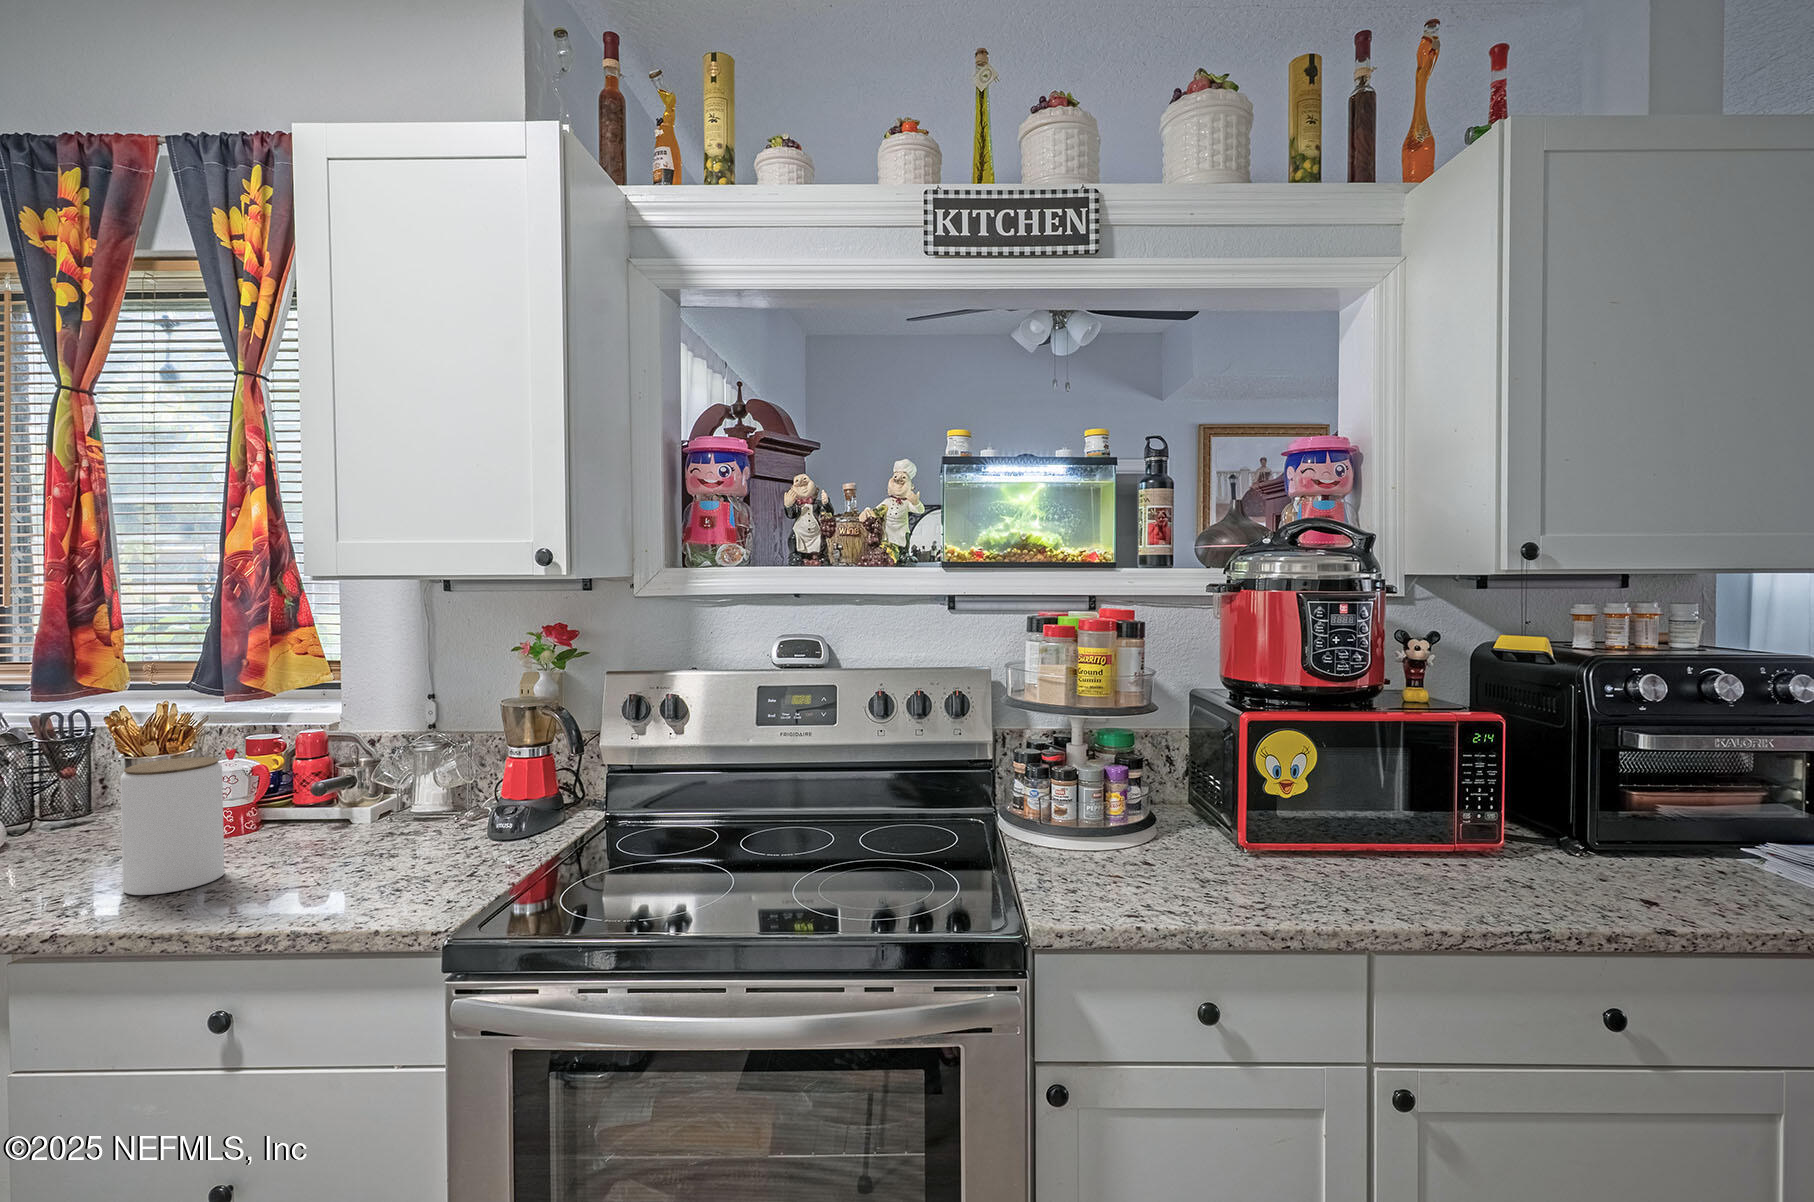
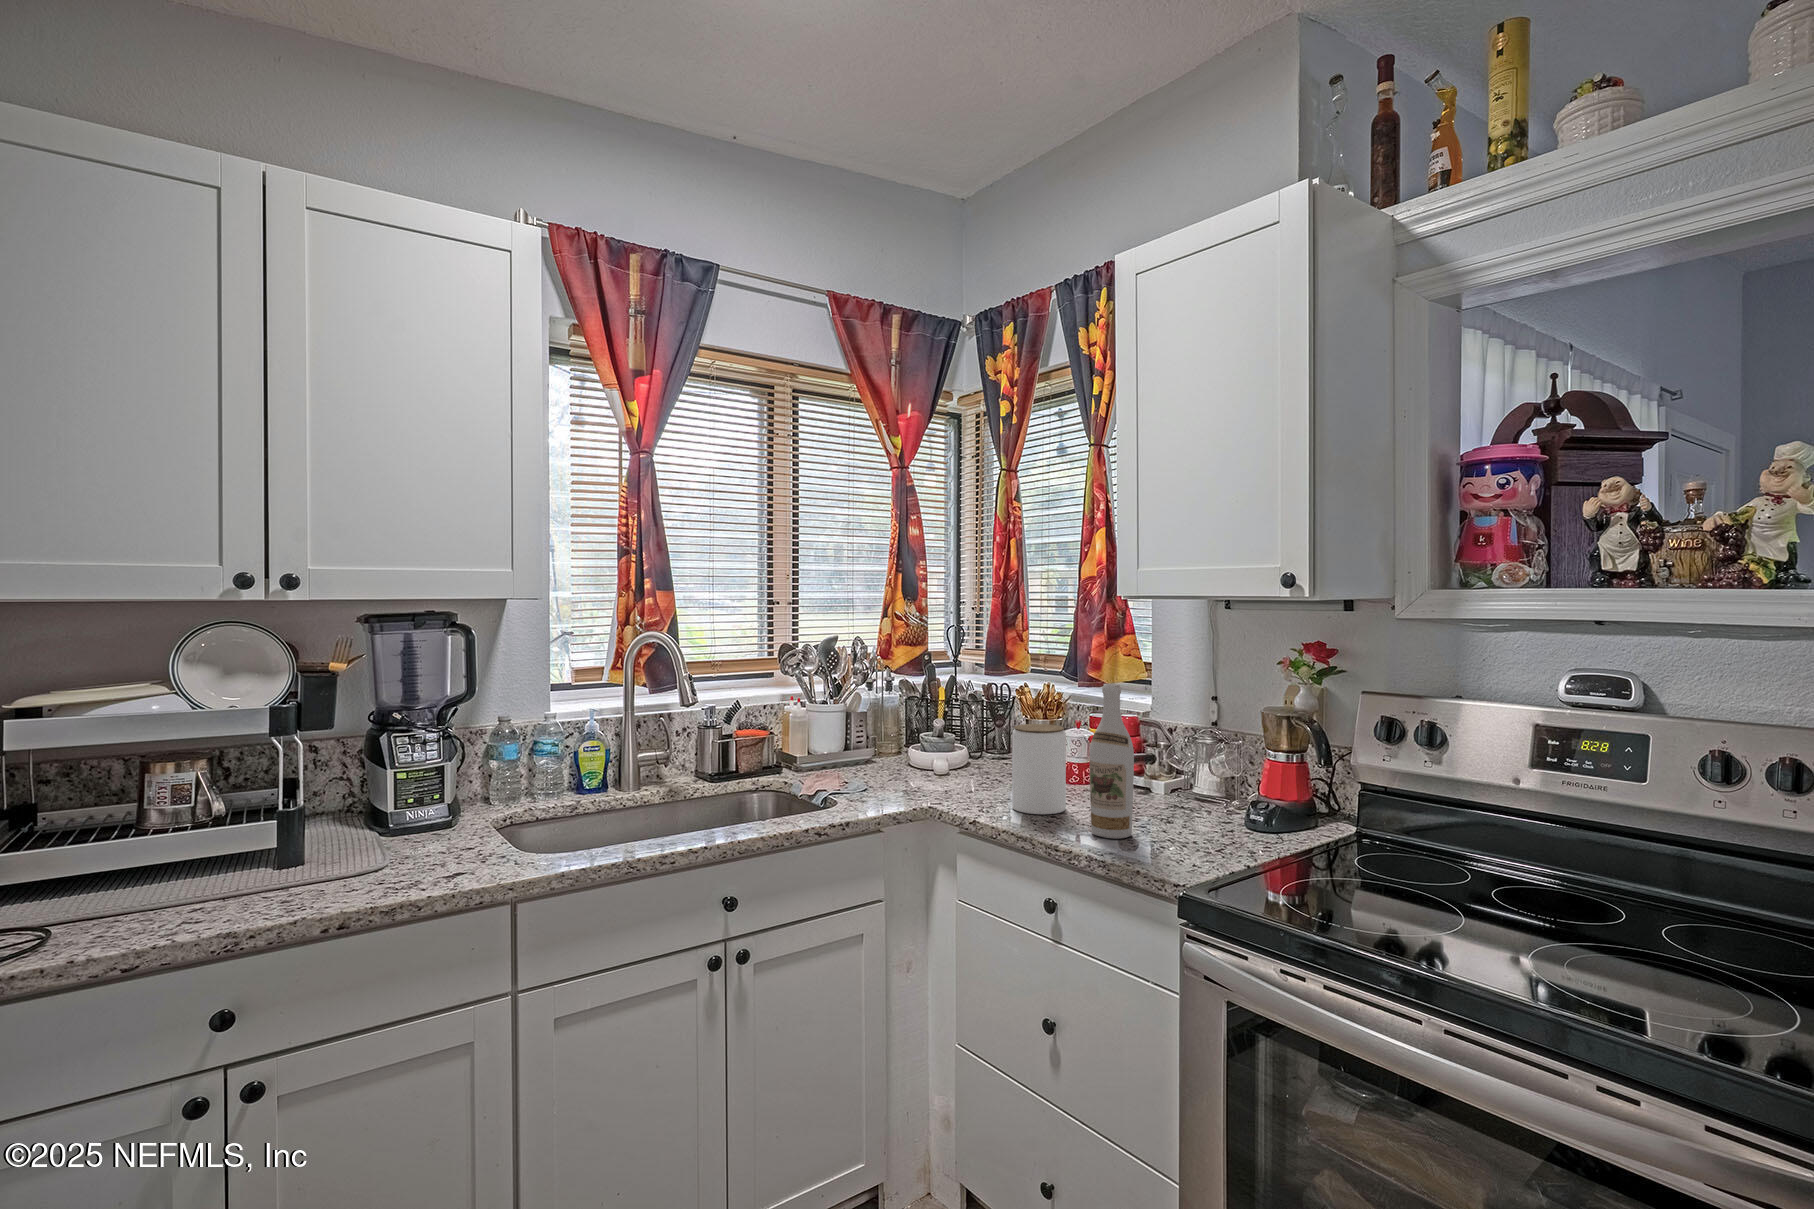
wine bottle: none [275,689,345,898] -> present [1089,683,1134,839]

